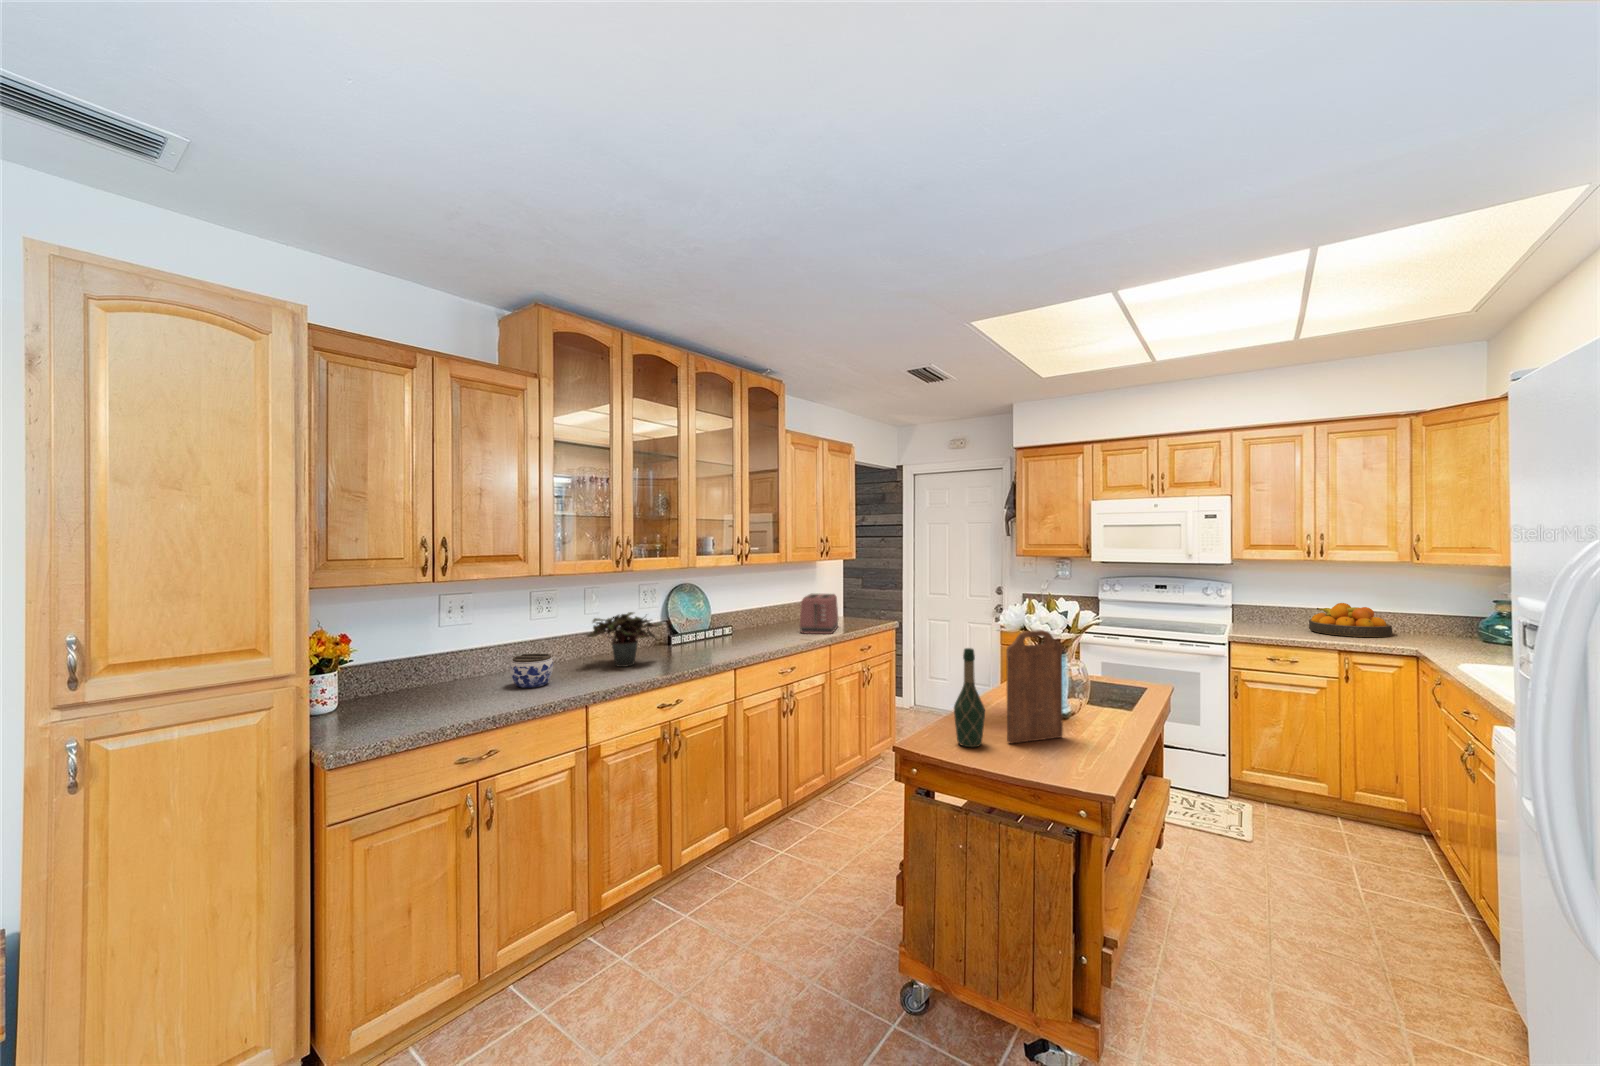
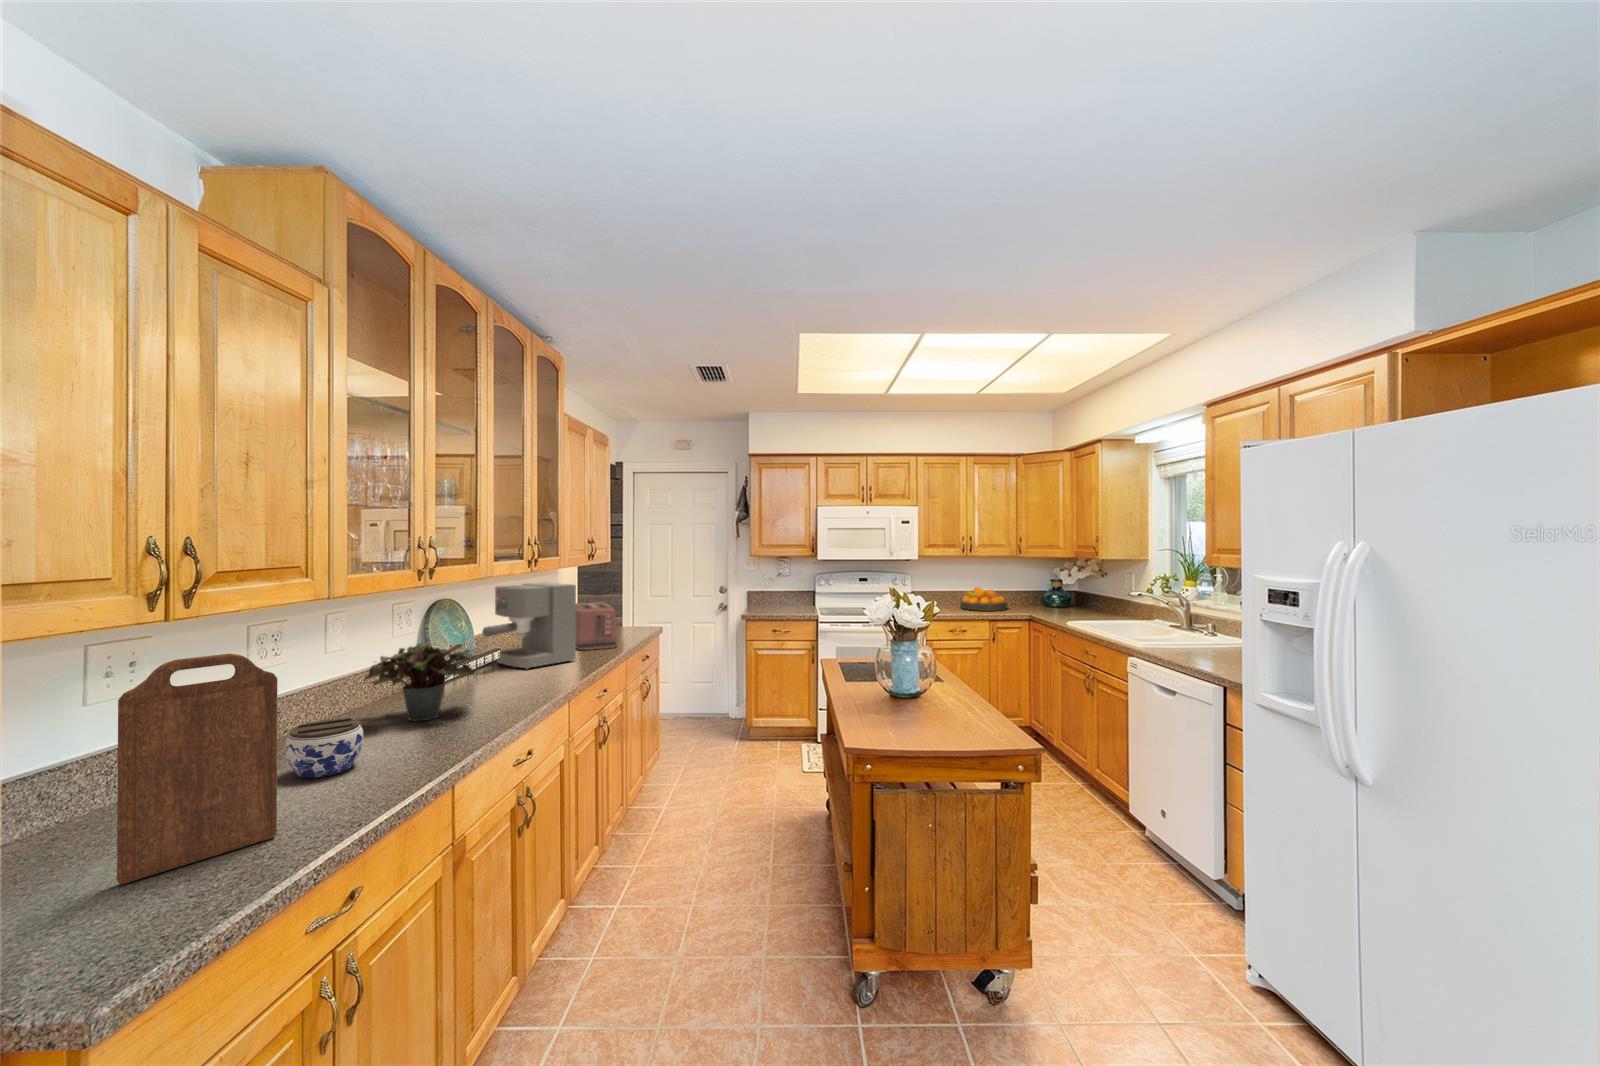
coffee maker: none [708,574,781,643] -> present [482,582,576,670]
cutting board: present [1006,630,1063,743] -> present [117,654,278,884]
wine bottle: present [954,648,985,747] -> none [881,643,909,735]

